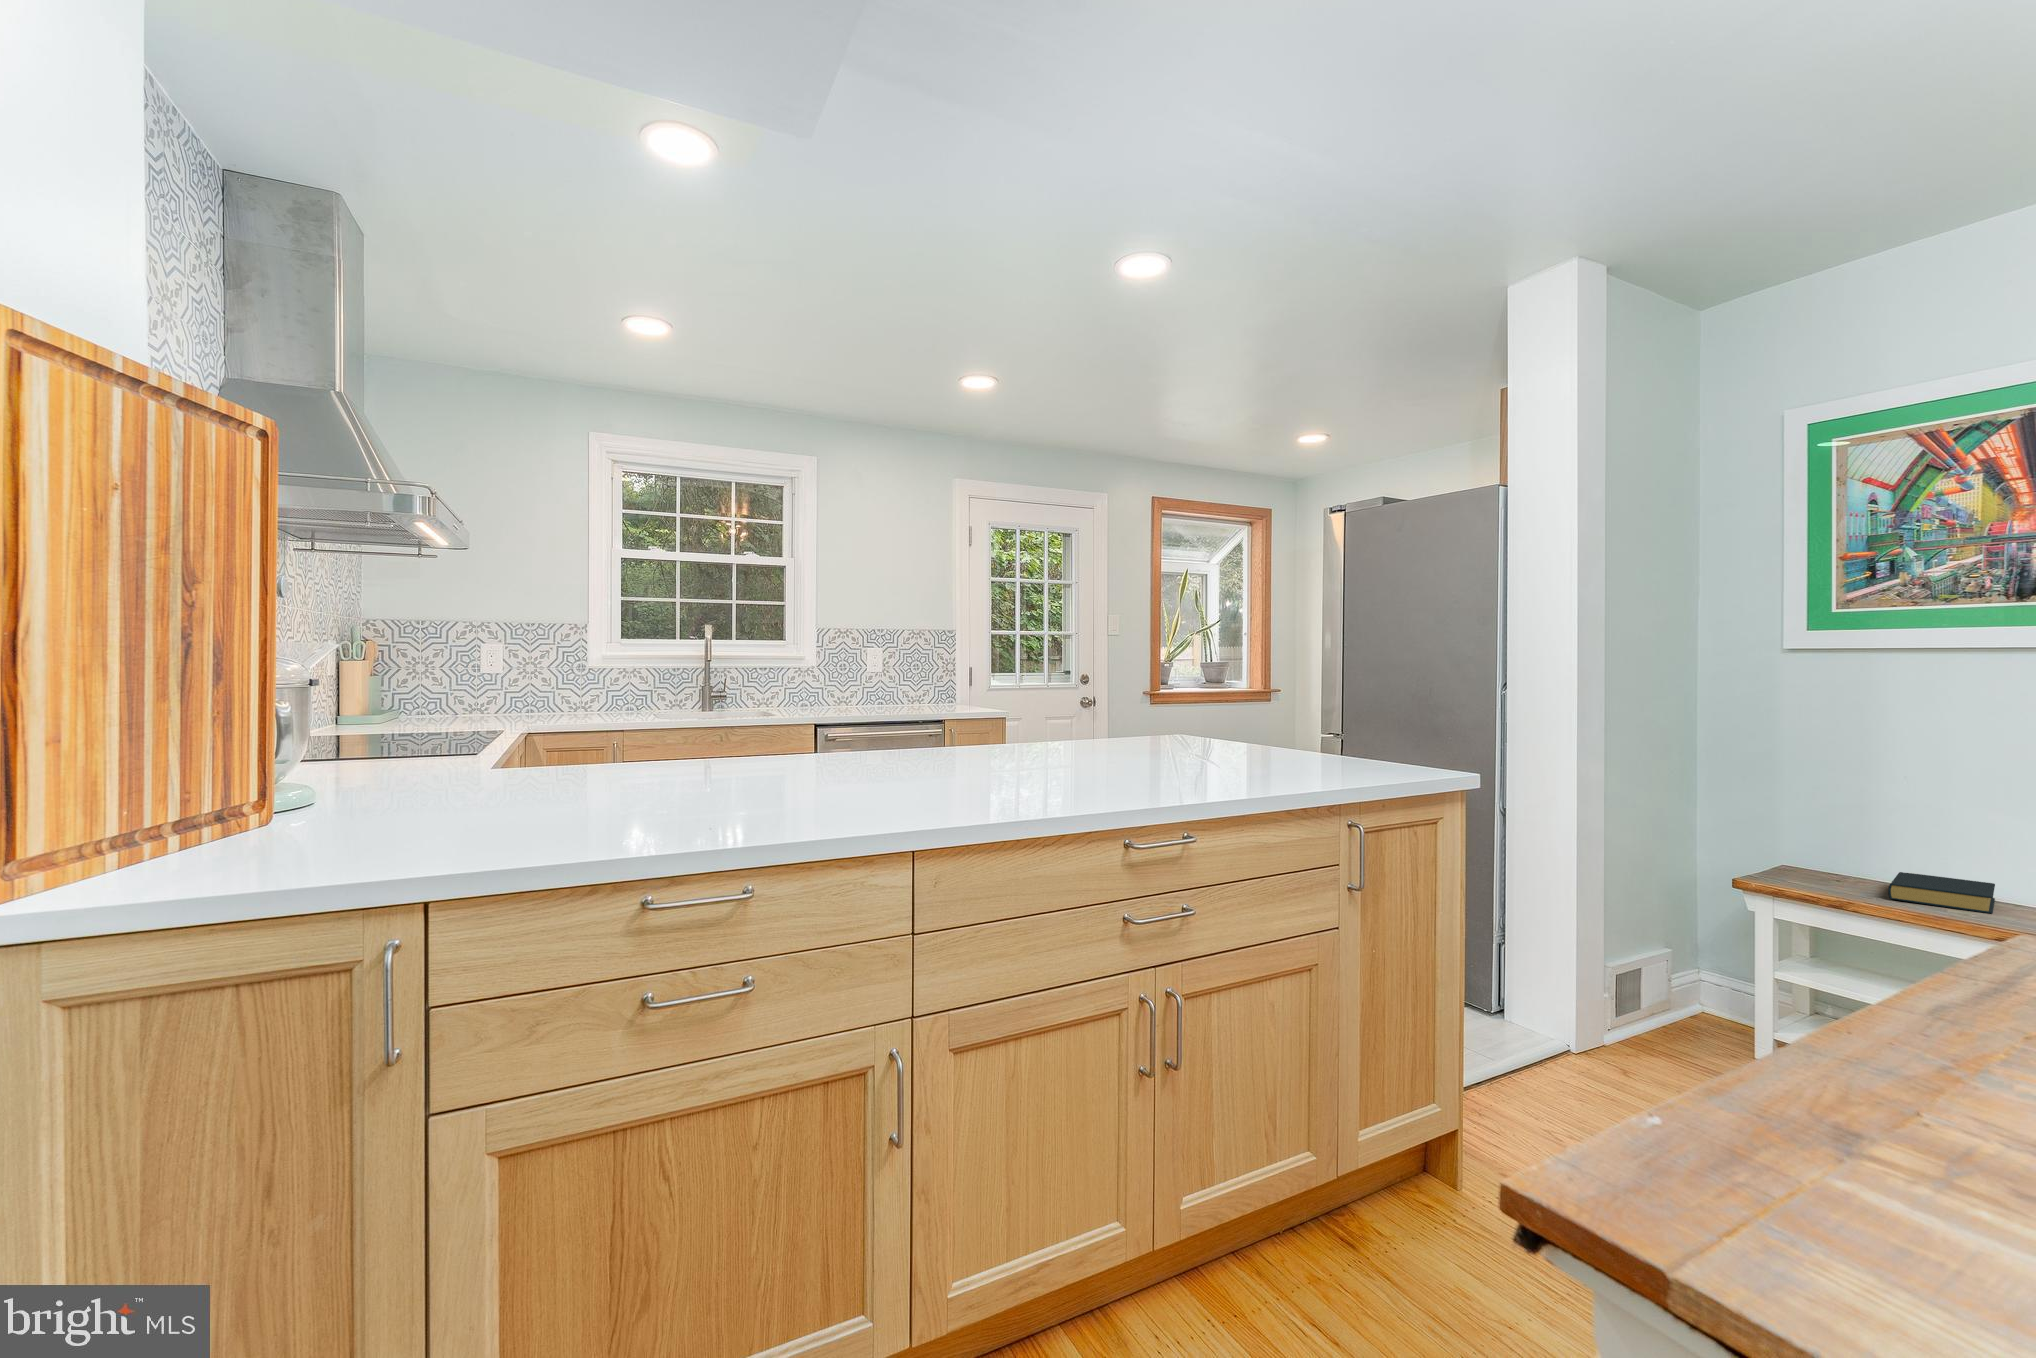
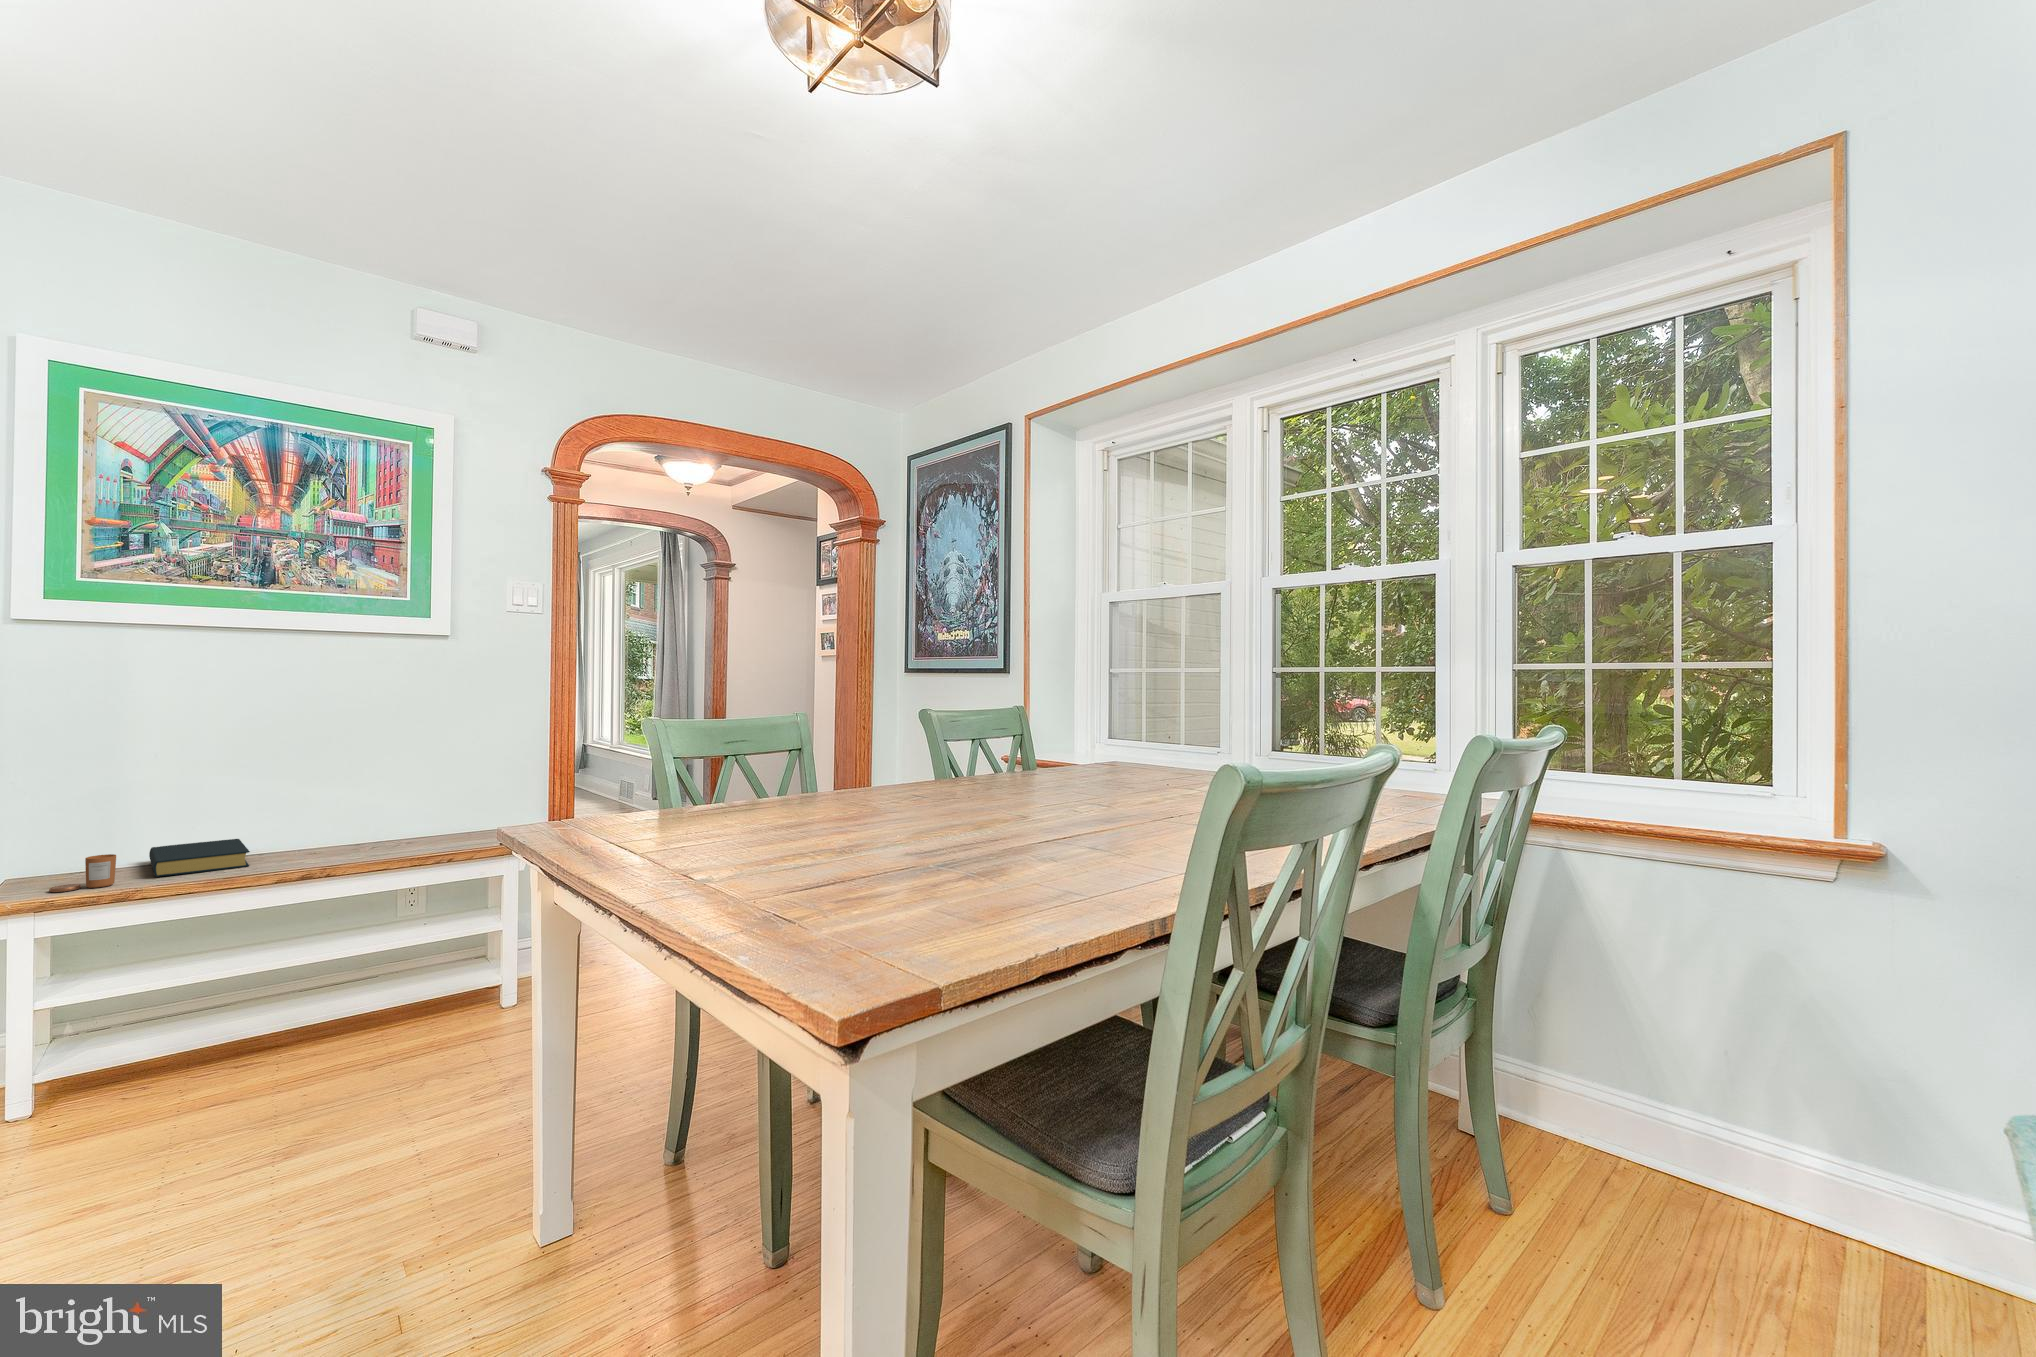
candle: none [1799,865,1853,896] -> present [49,854,116,892]

